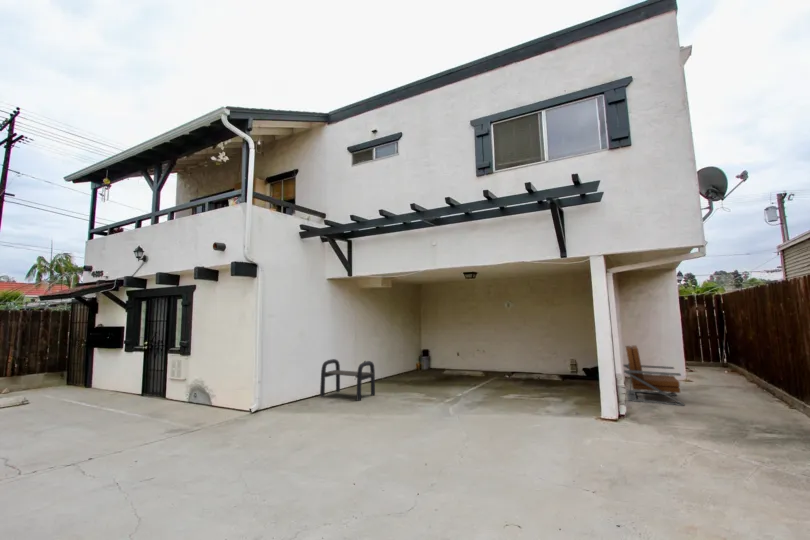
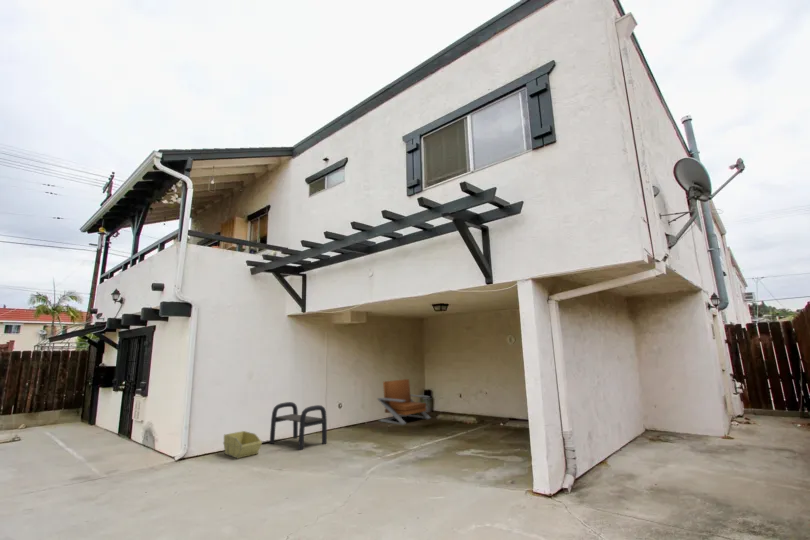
lounge chair: present [624,346,684,406] -> present [378,379,430,425]
storage bin: none [287,385,327,409] -> present [224,431,262,458]

